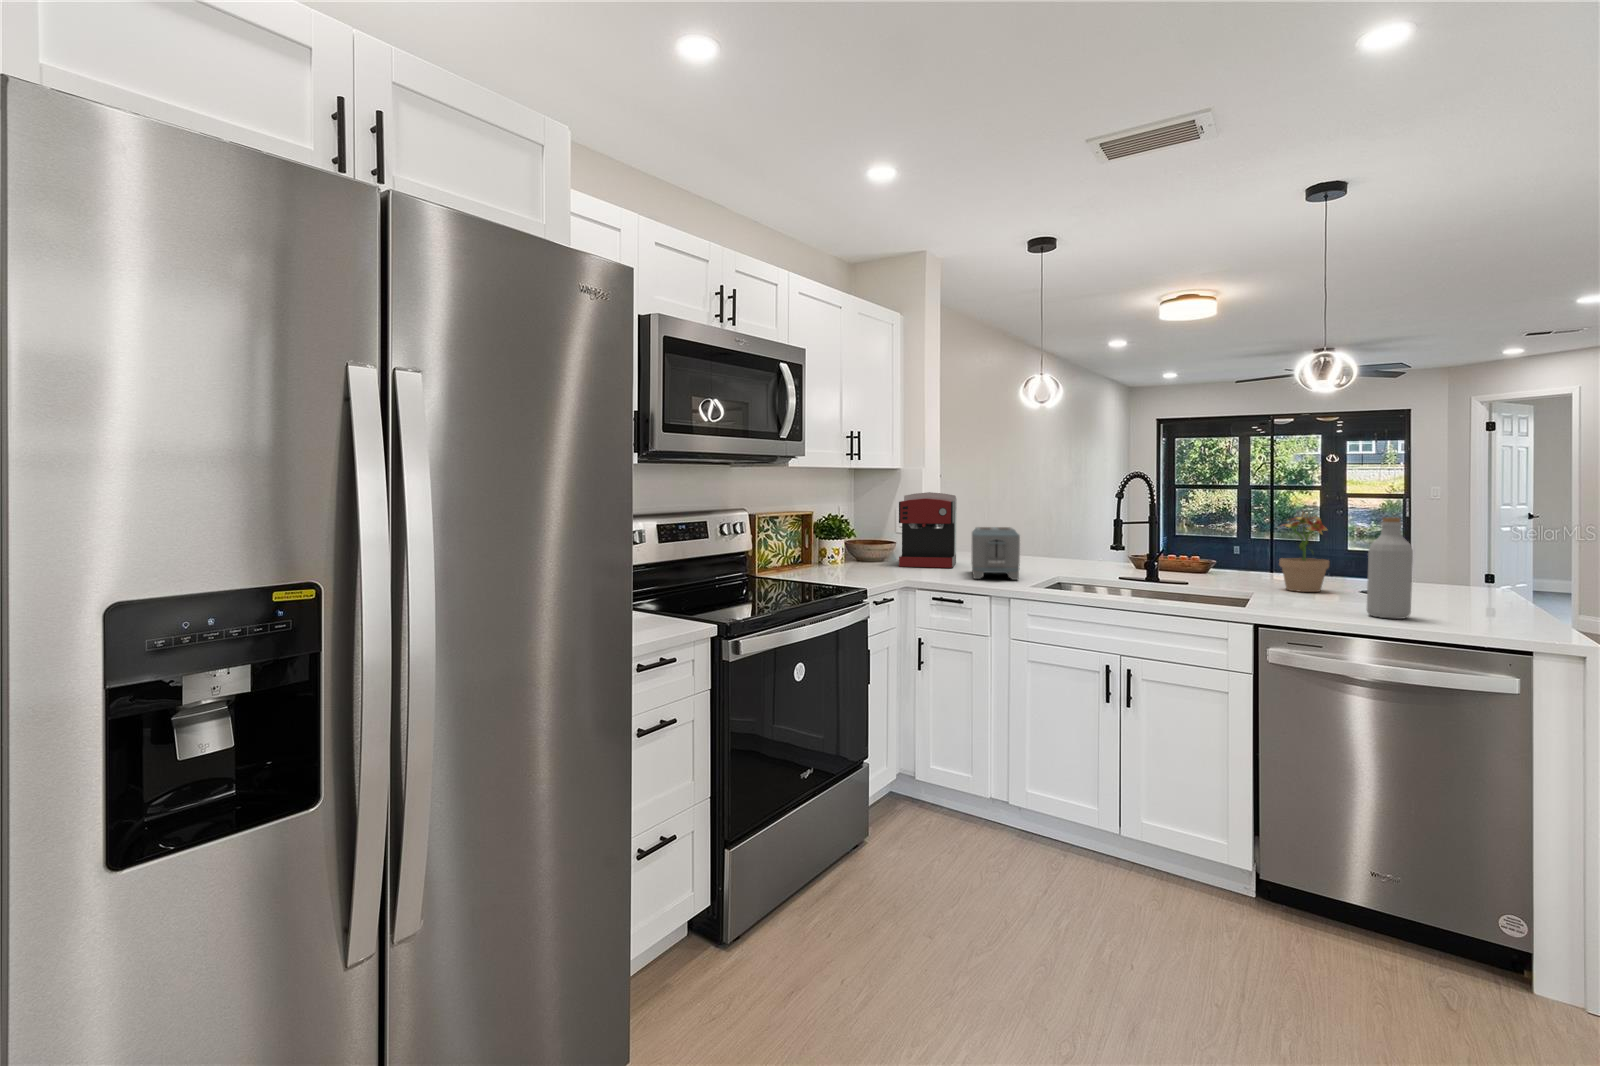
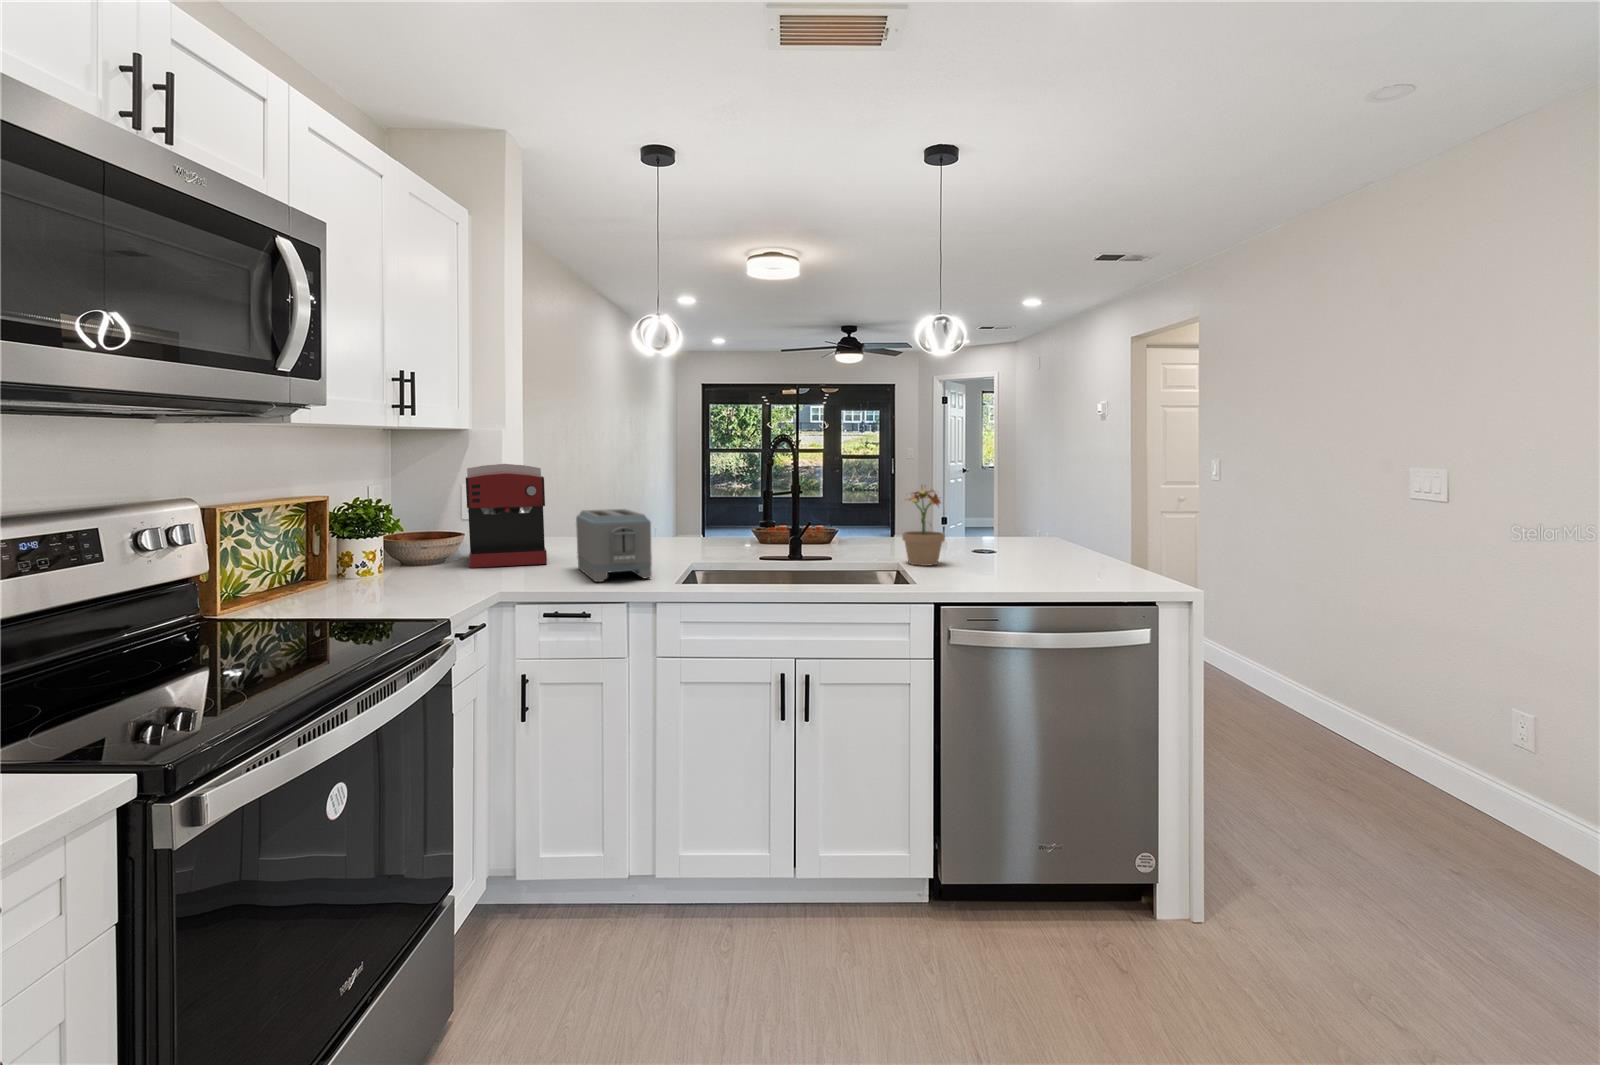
bottle: present [1367,518,1413,619] -> none [1019,494,1059,595]

